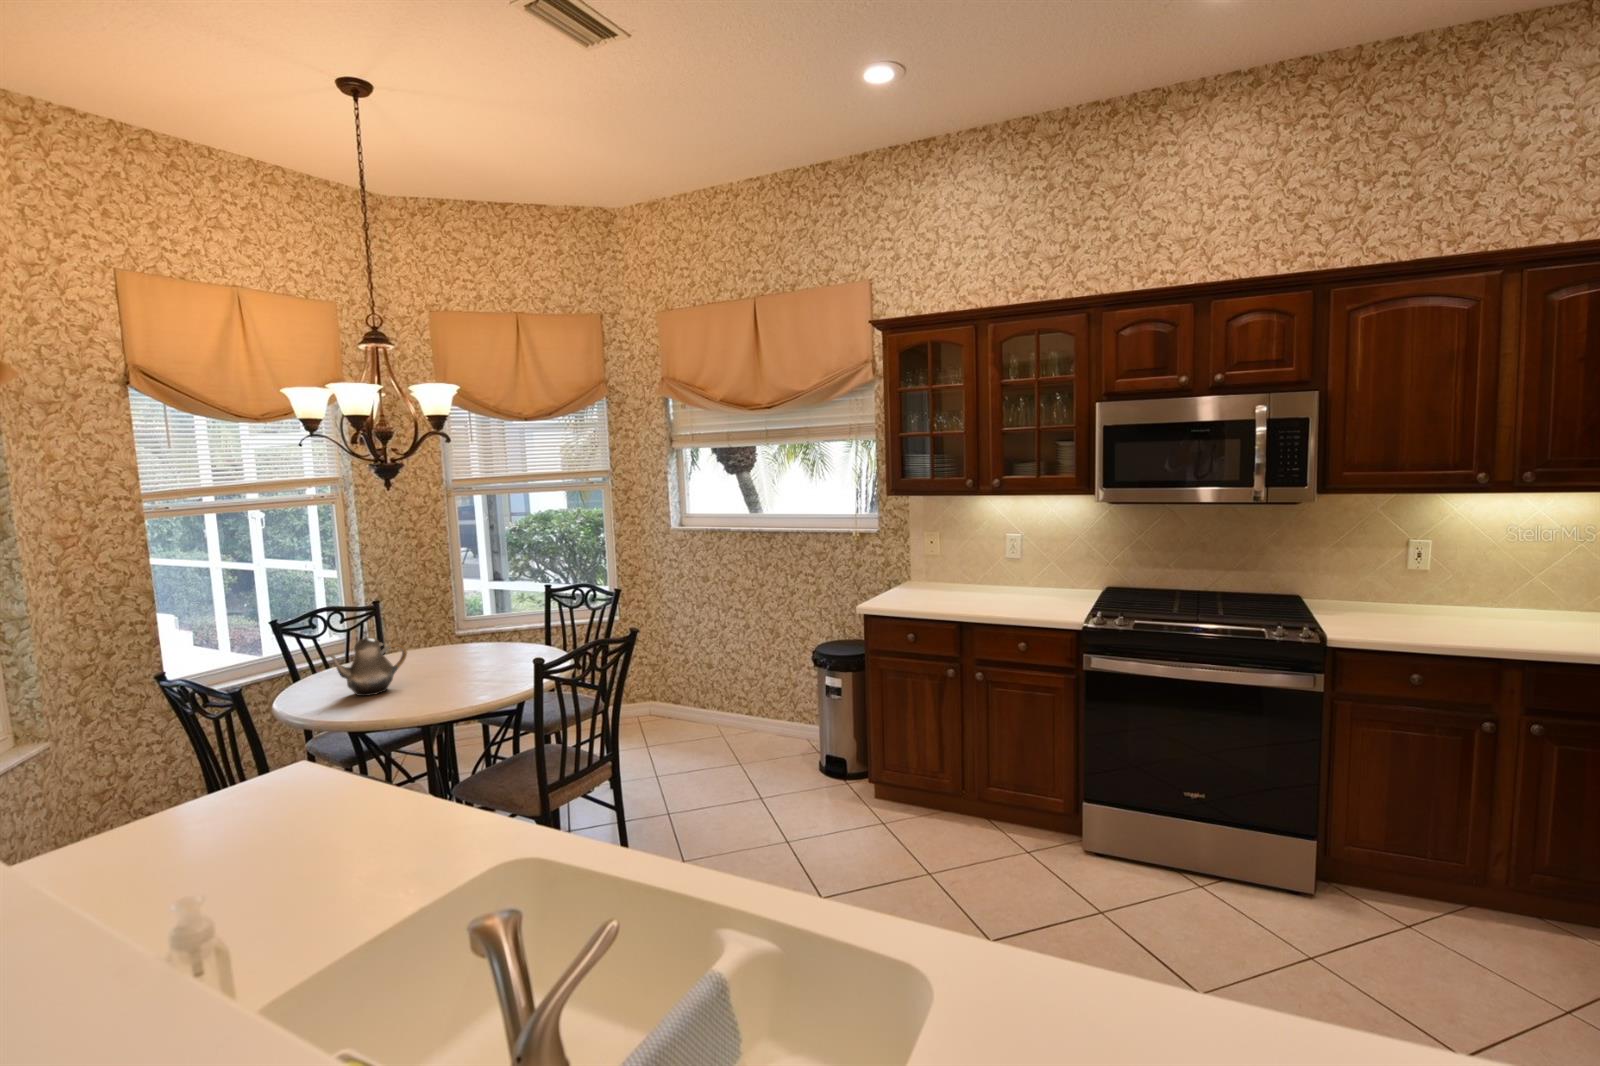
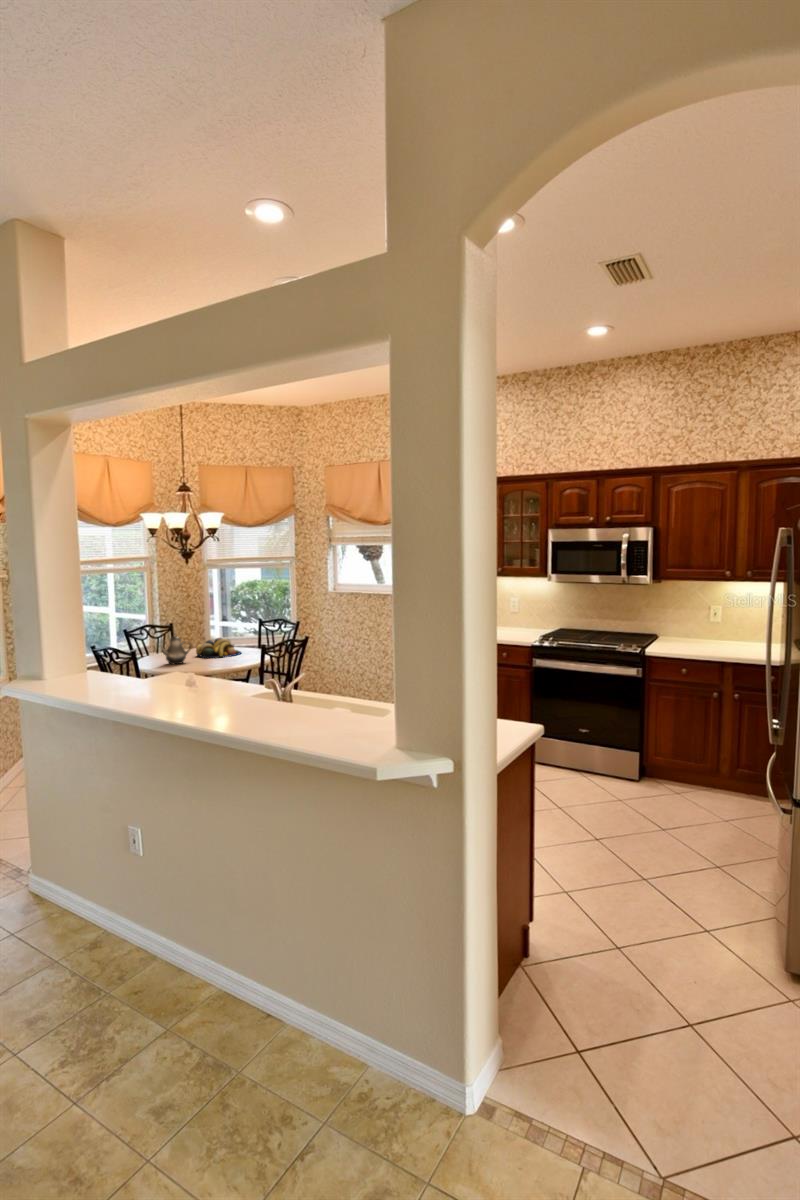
fruit bowl: none [423,625,516,673] -> present [196,638,241,658]

